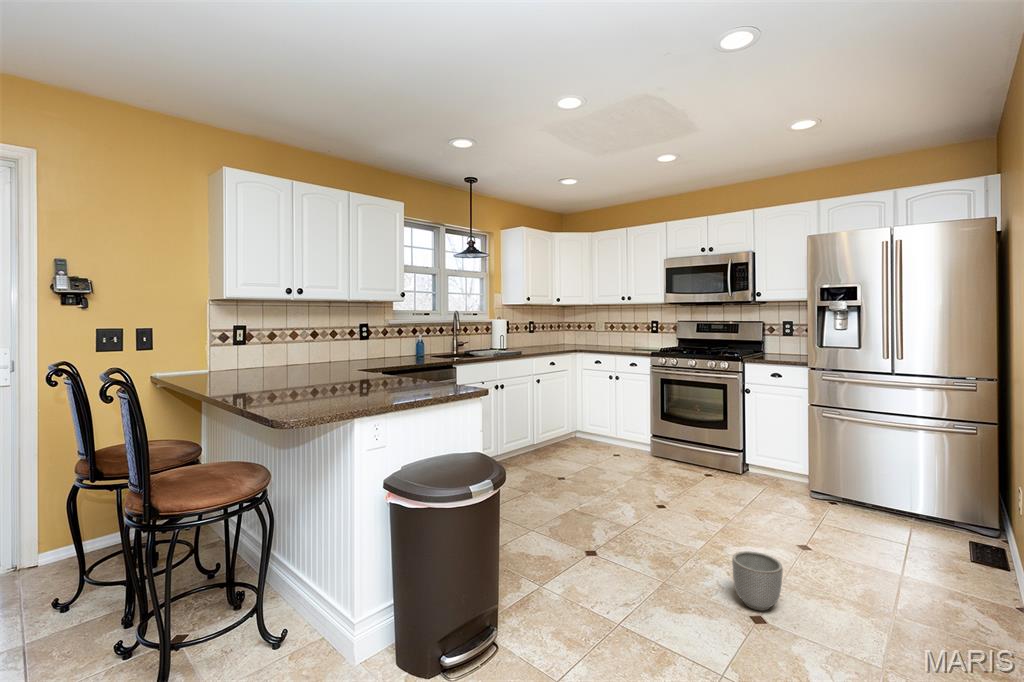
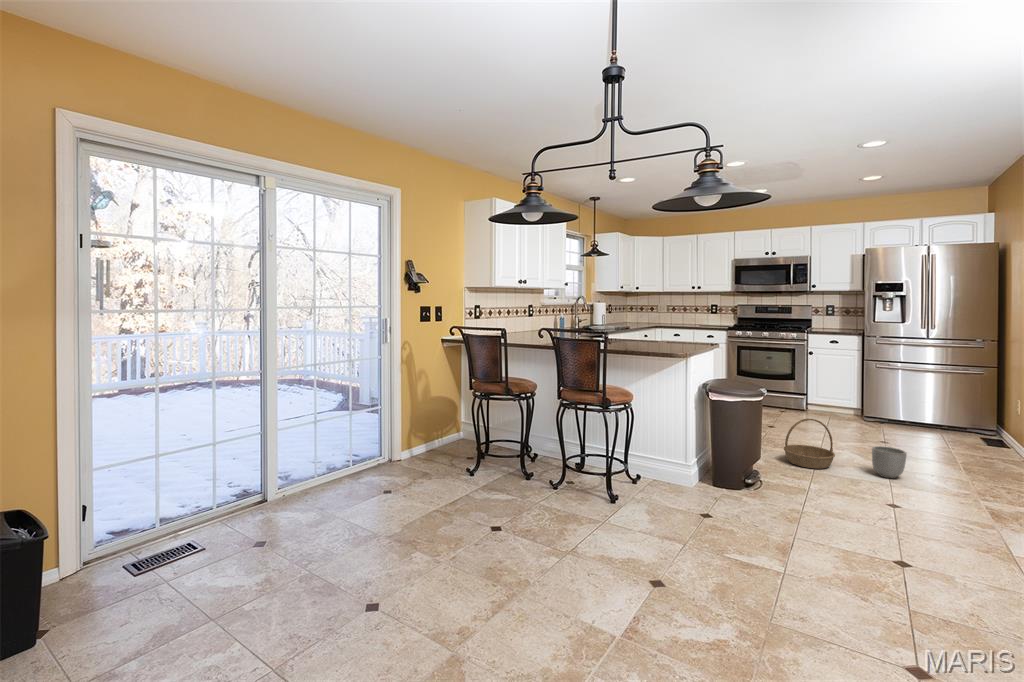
basket: none [616,498,688,581] -> present [784,419,835,469]

